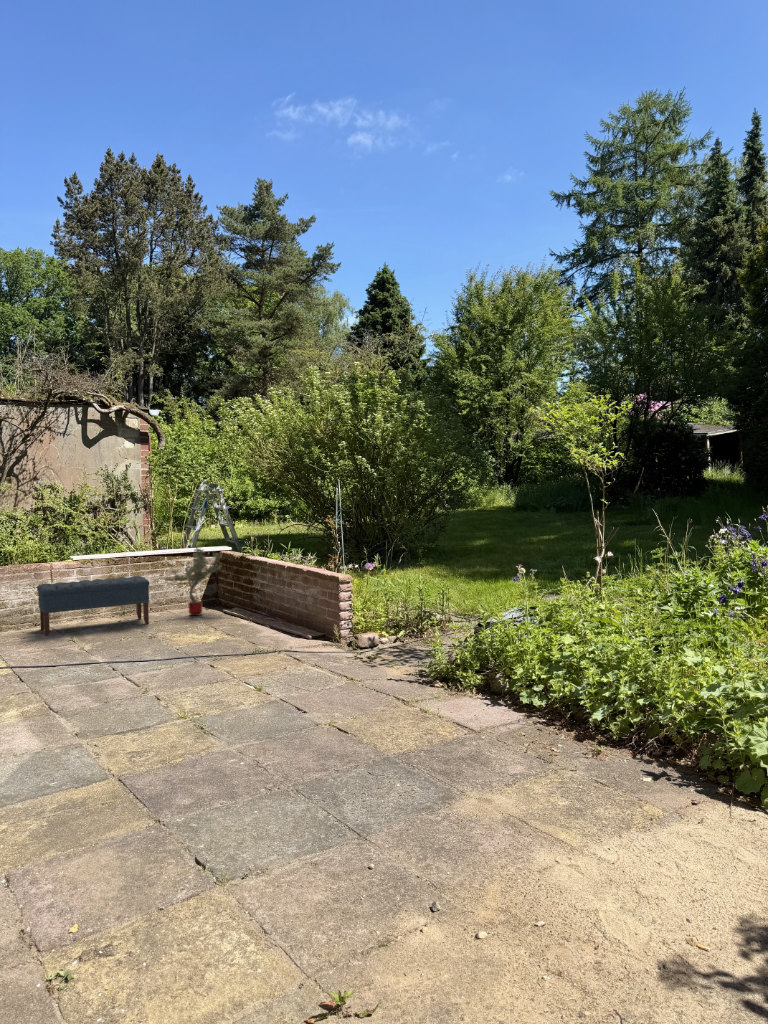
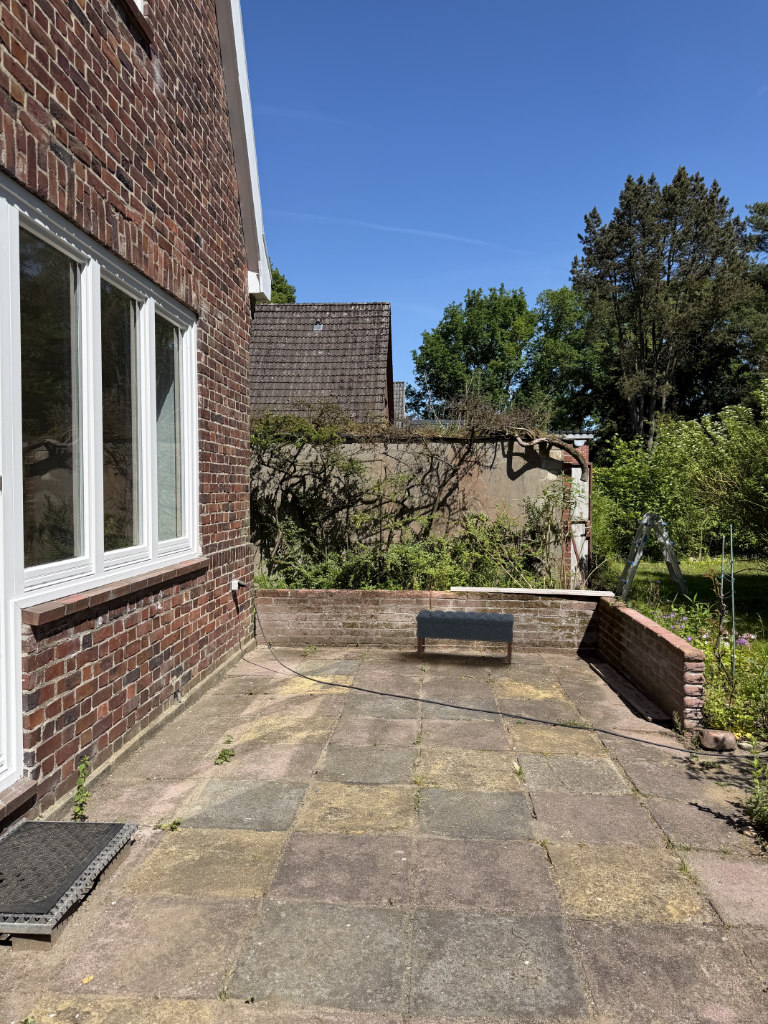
potted tree: present [166,545,222,616] -> none [534,589,598,664]

